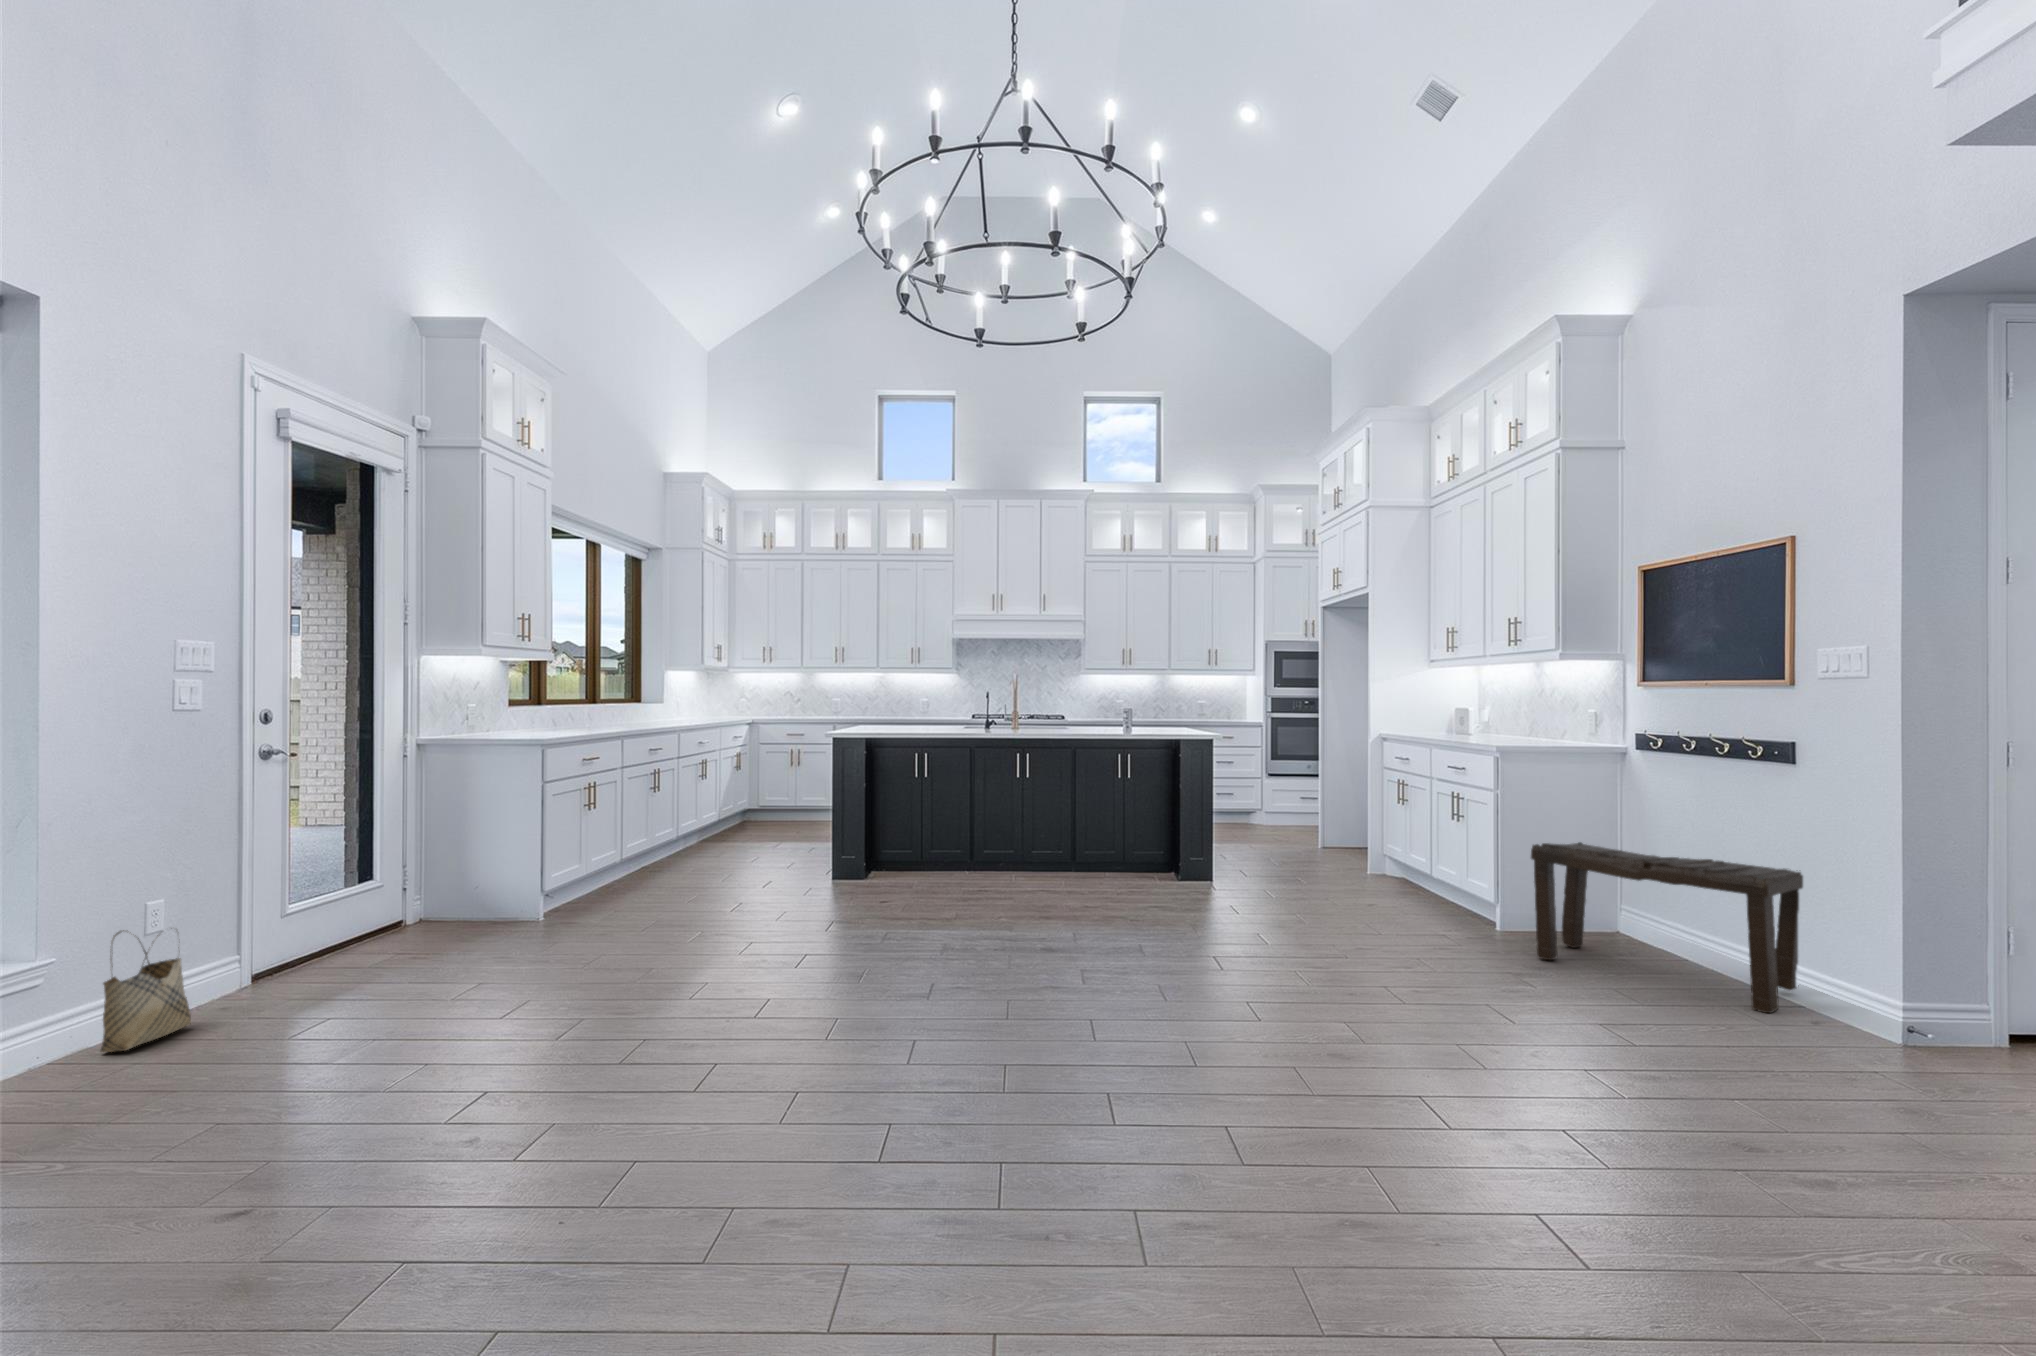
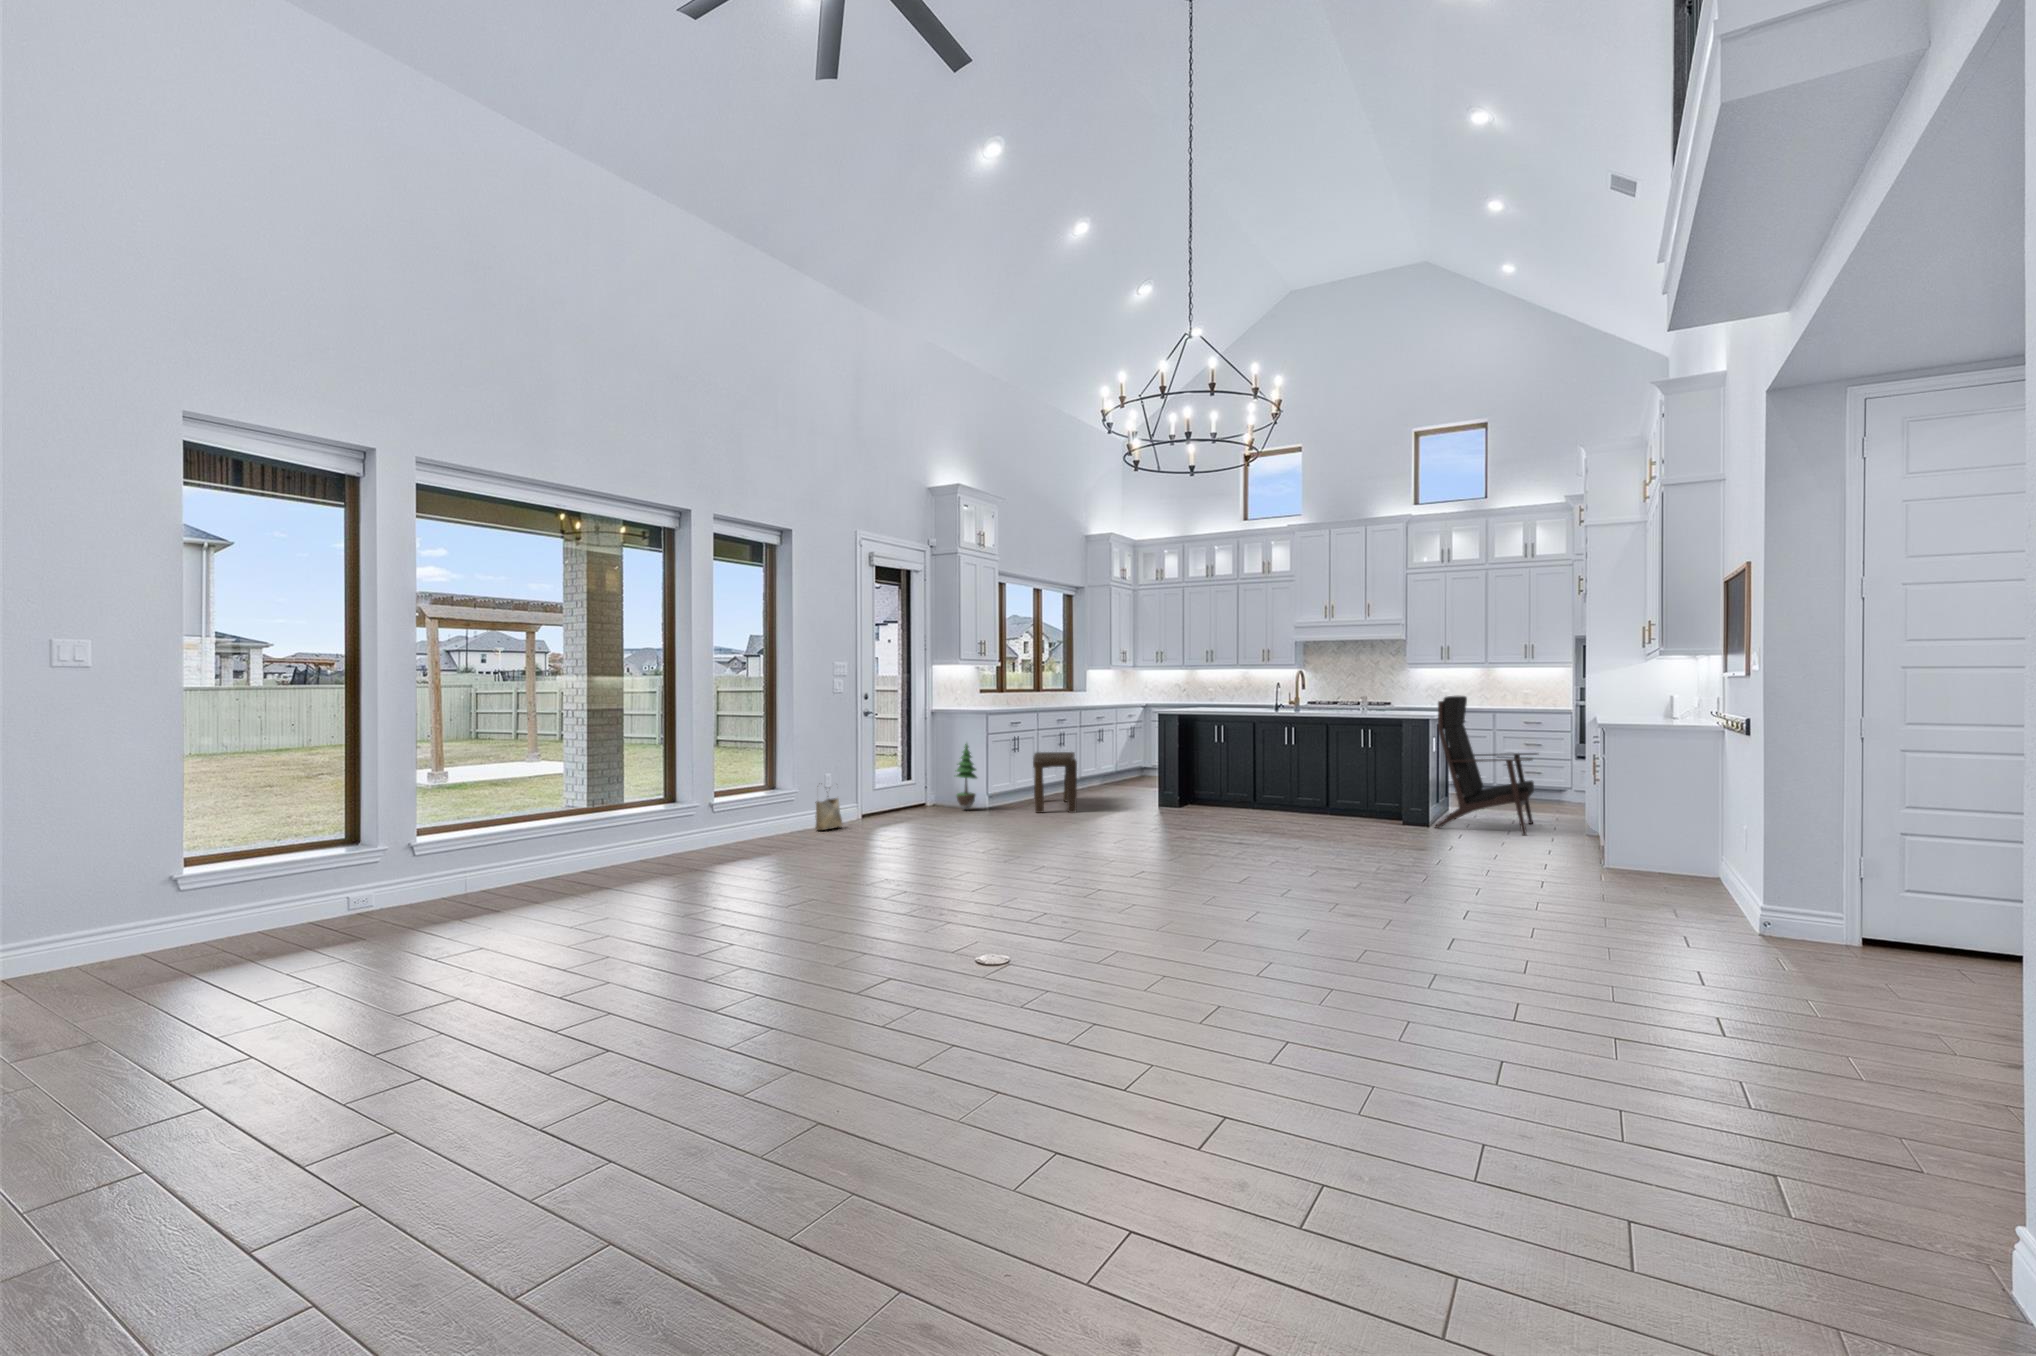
lounge chair: none [1207,706,1345,883] -> present [1435,696,1537,835]
potted tree: none [470,796,523,926] -> present [956,744,977,810]
bench: present [1531,842,1803,1013] -> present [1033,752,1077,813]

